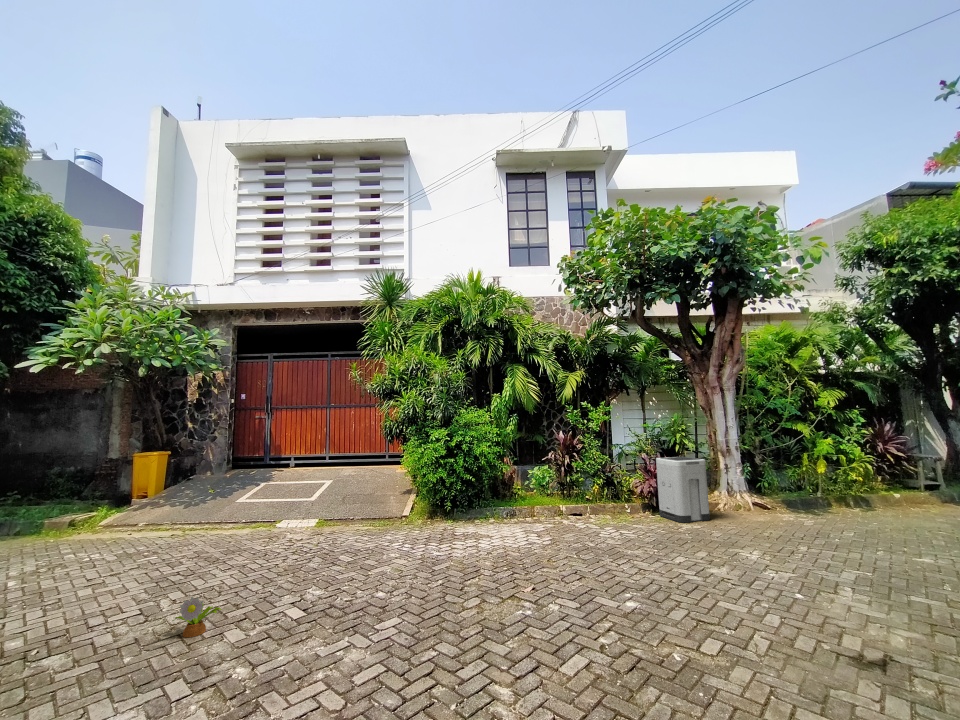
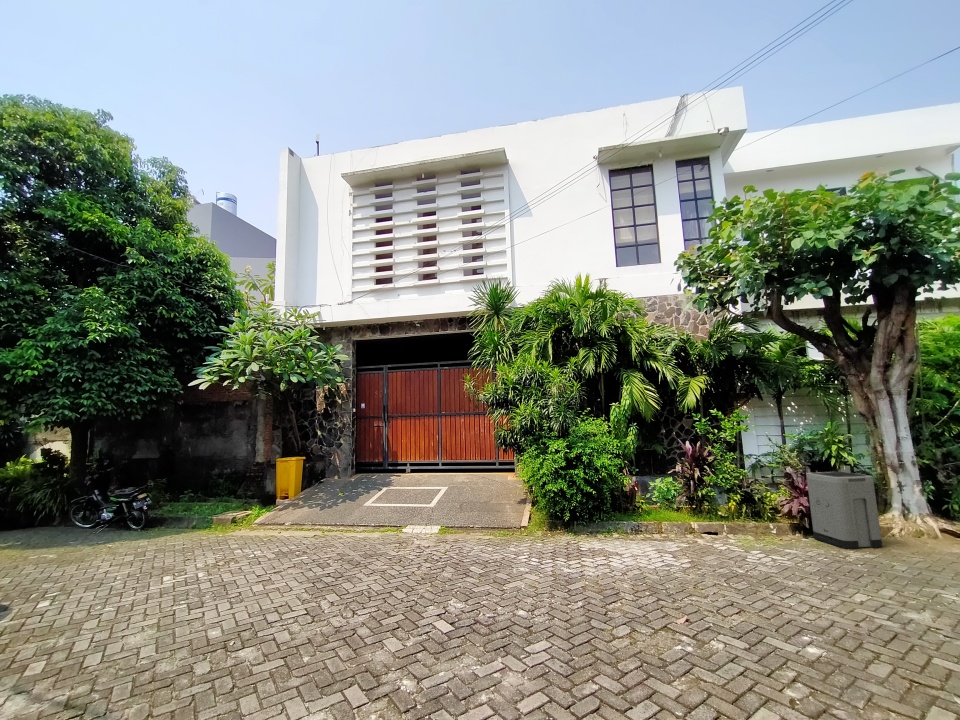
decorative plant: present [172,597,221,637] -> none [337,604,379,643]

